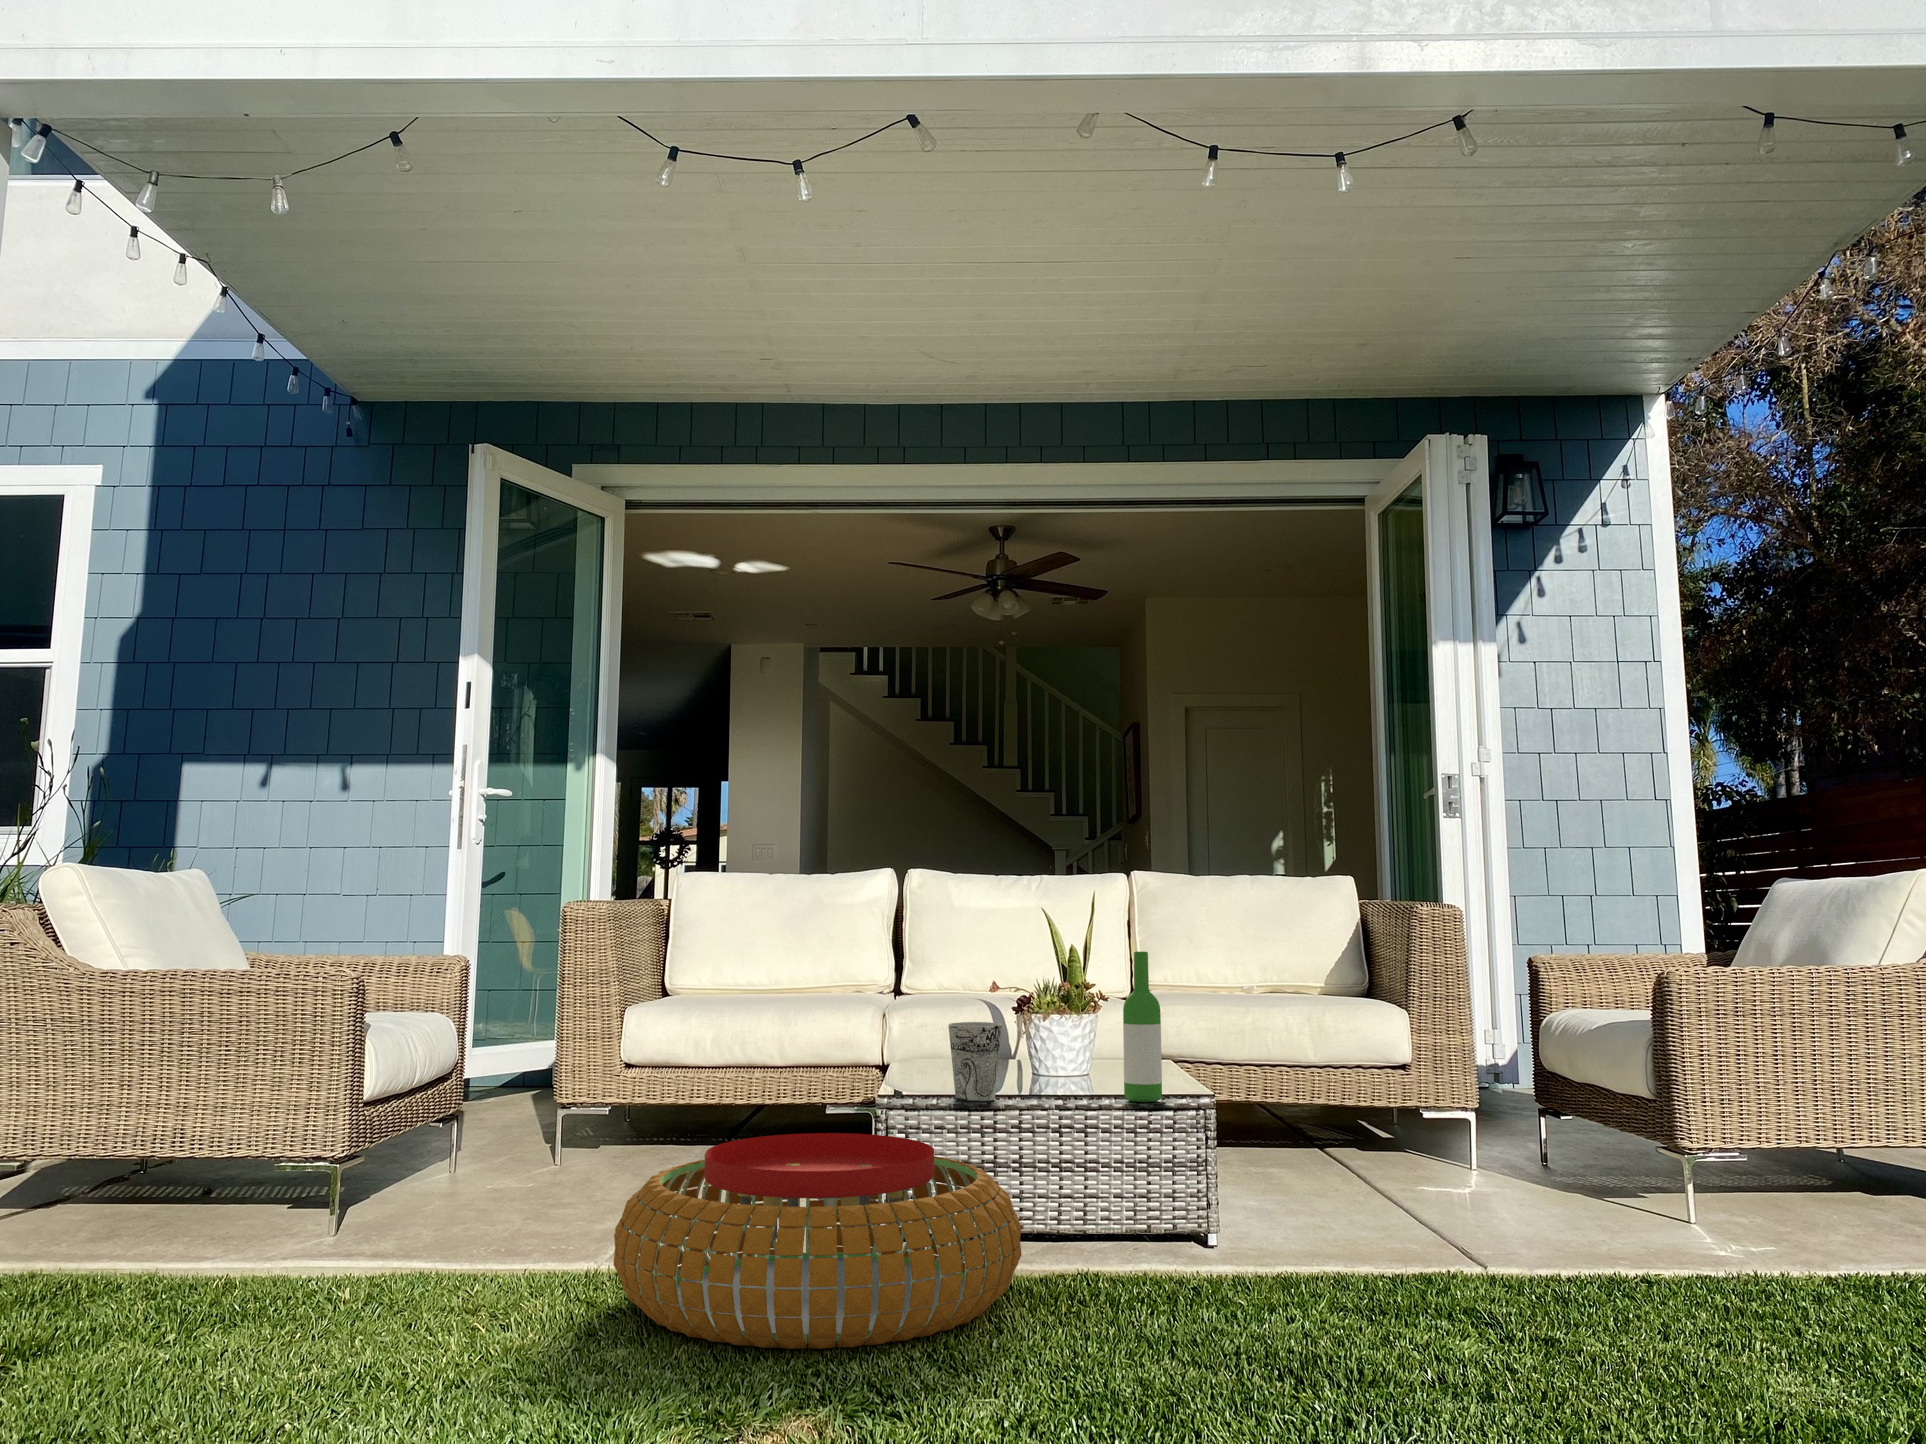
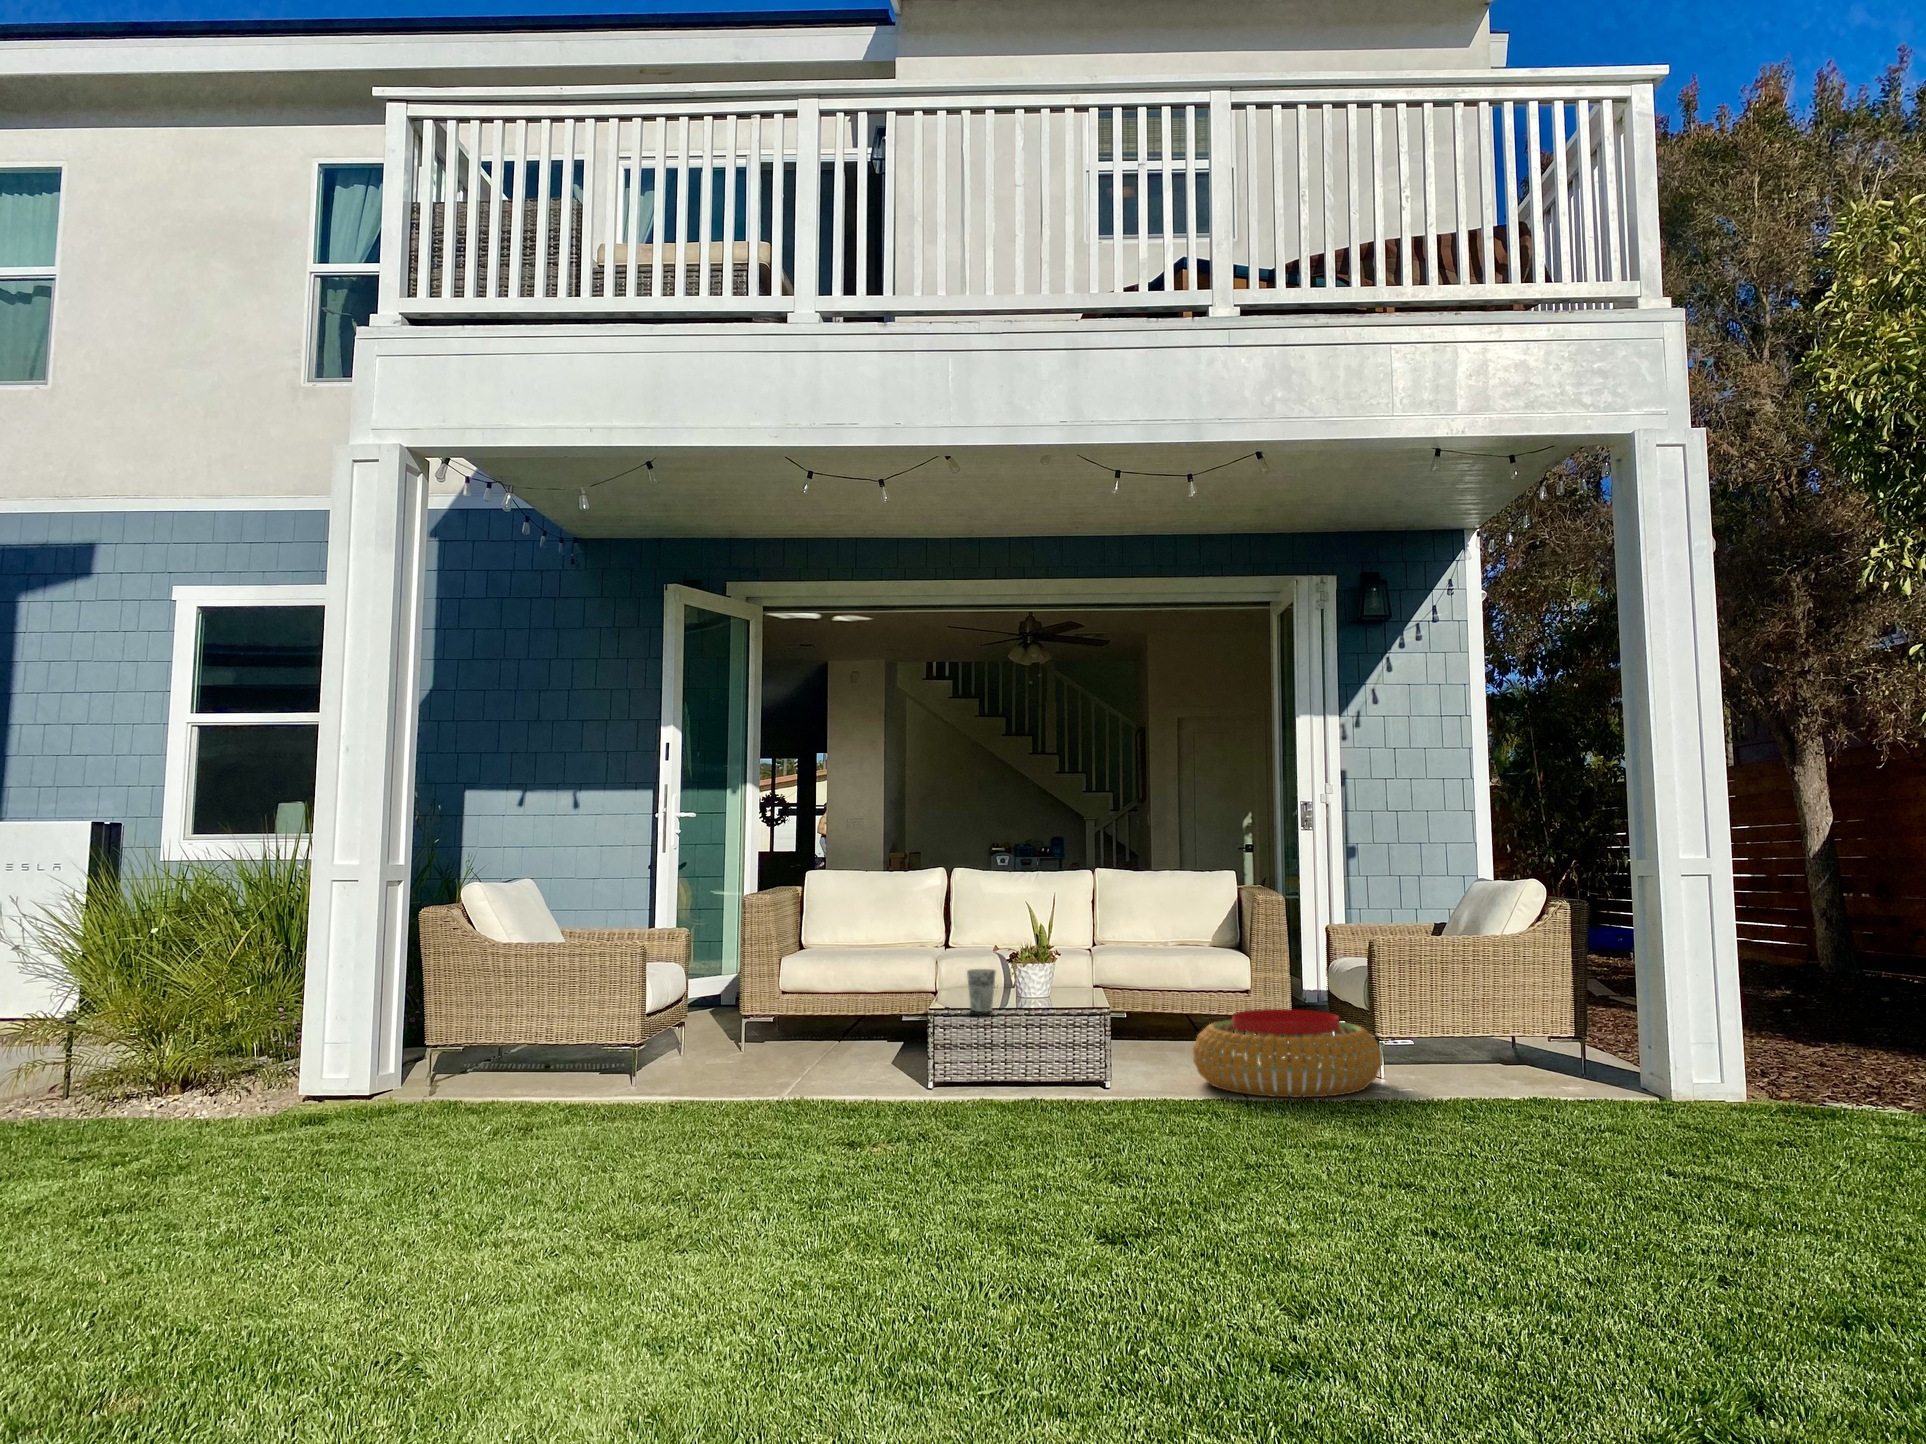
wine bottle: present [1123,952,1162,1102] -> none [1062,931,1082,1012]
pouf: present [613,1133,1021,1349] -> present [1193,1009,1381,1097]

